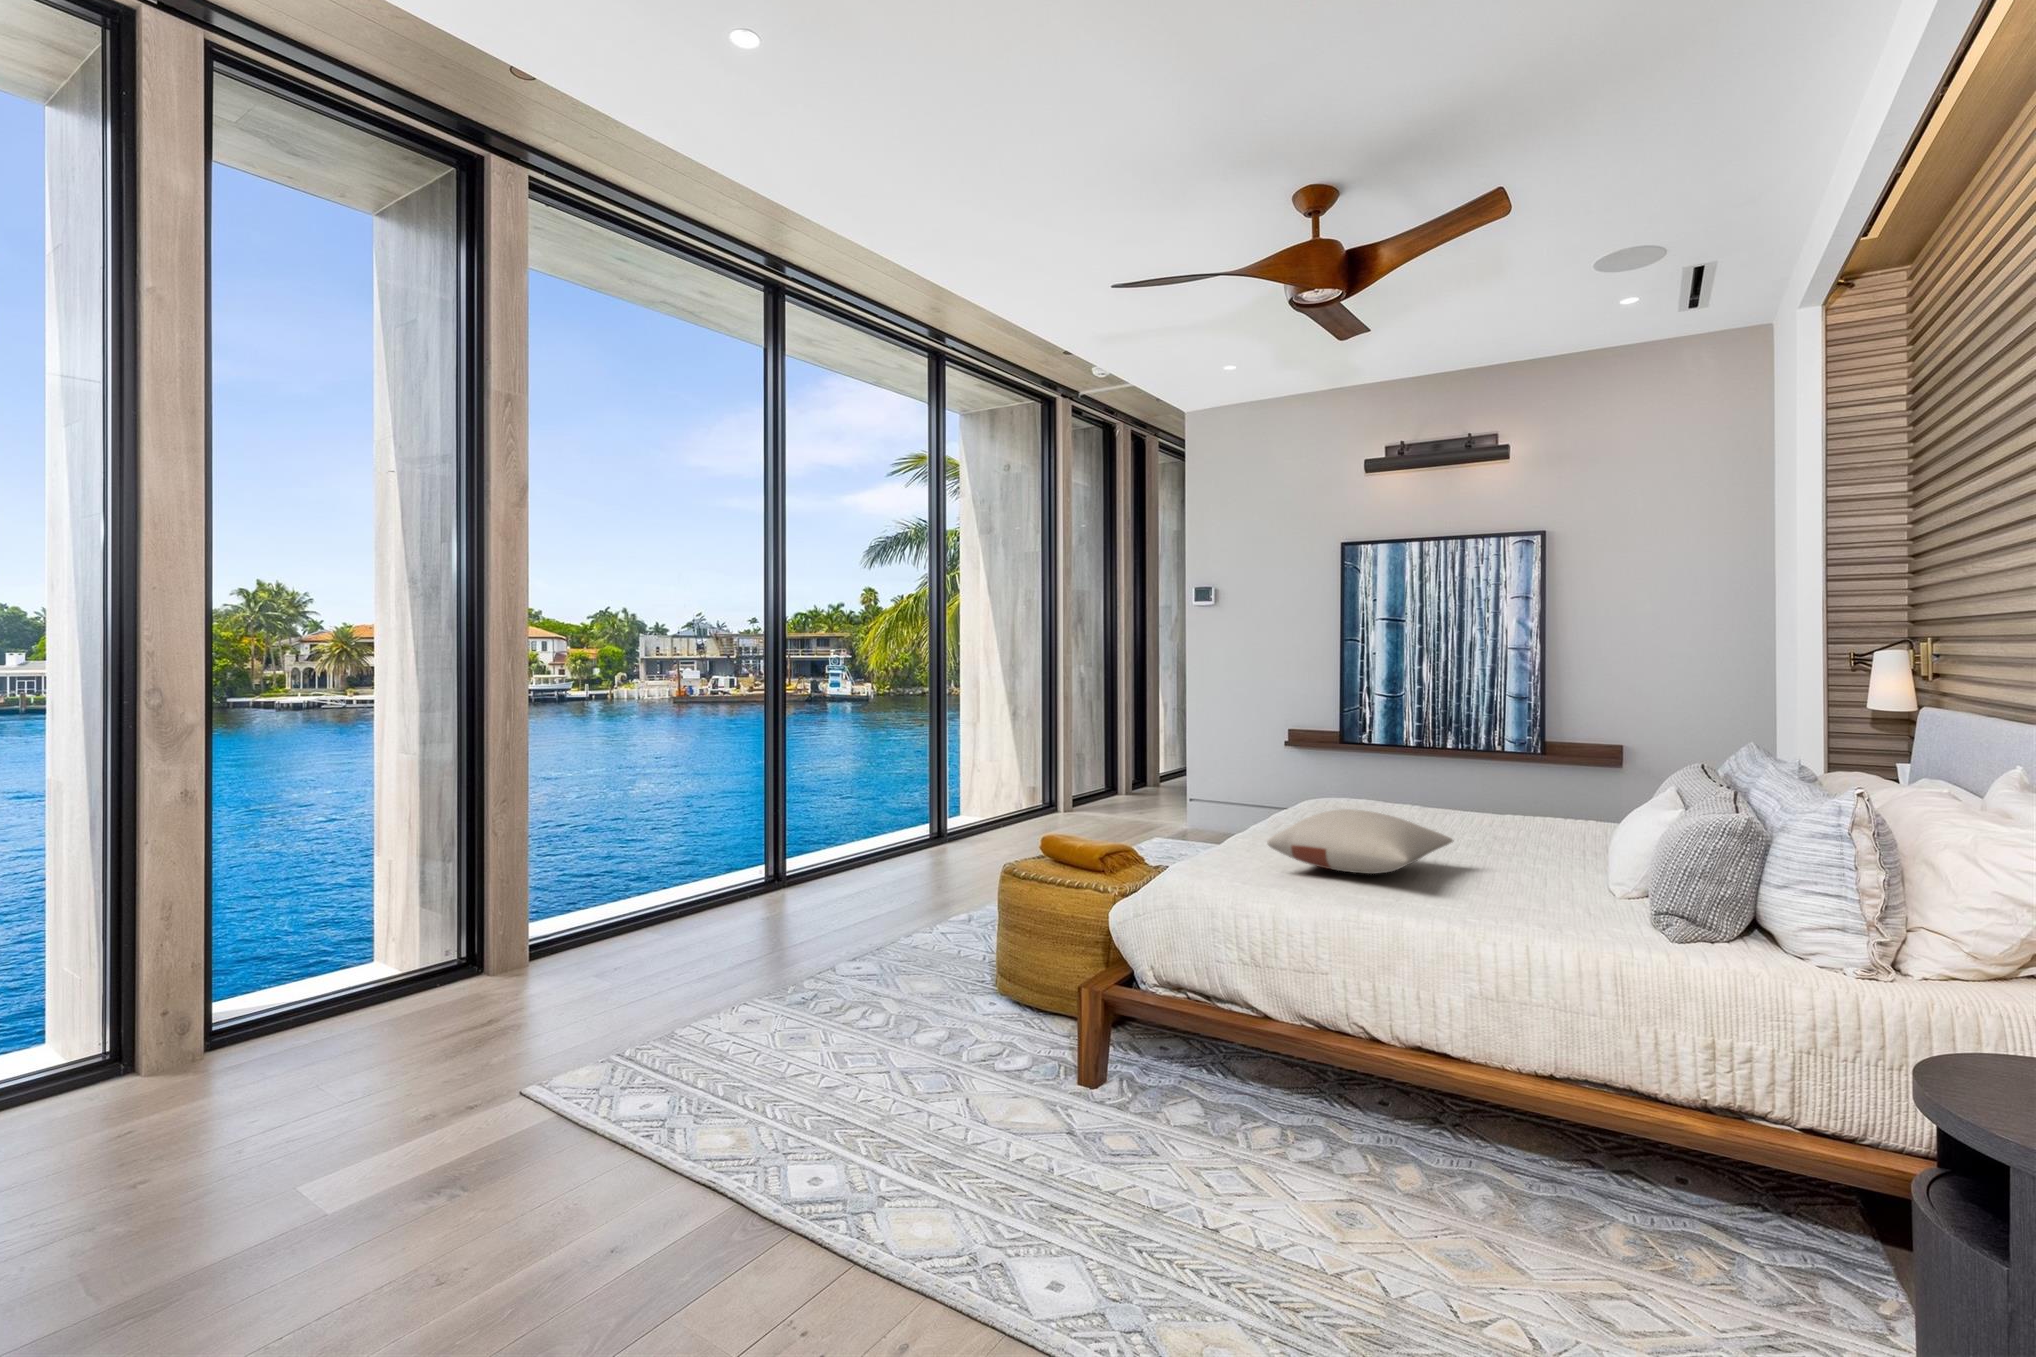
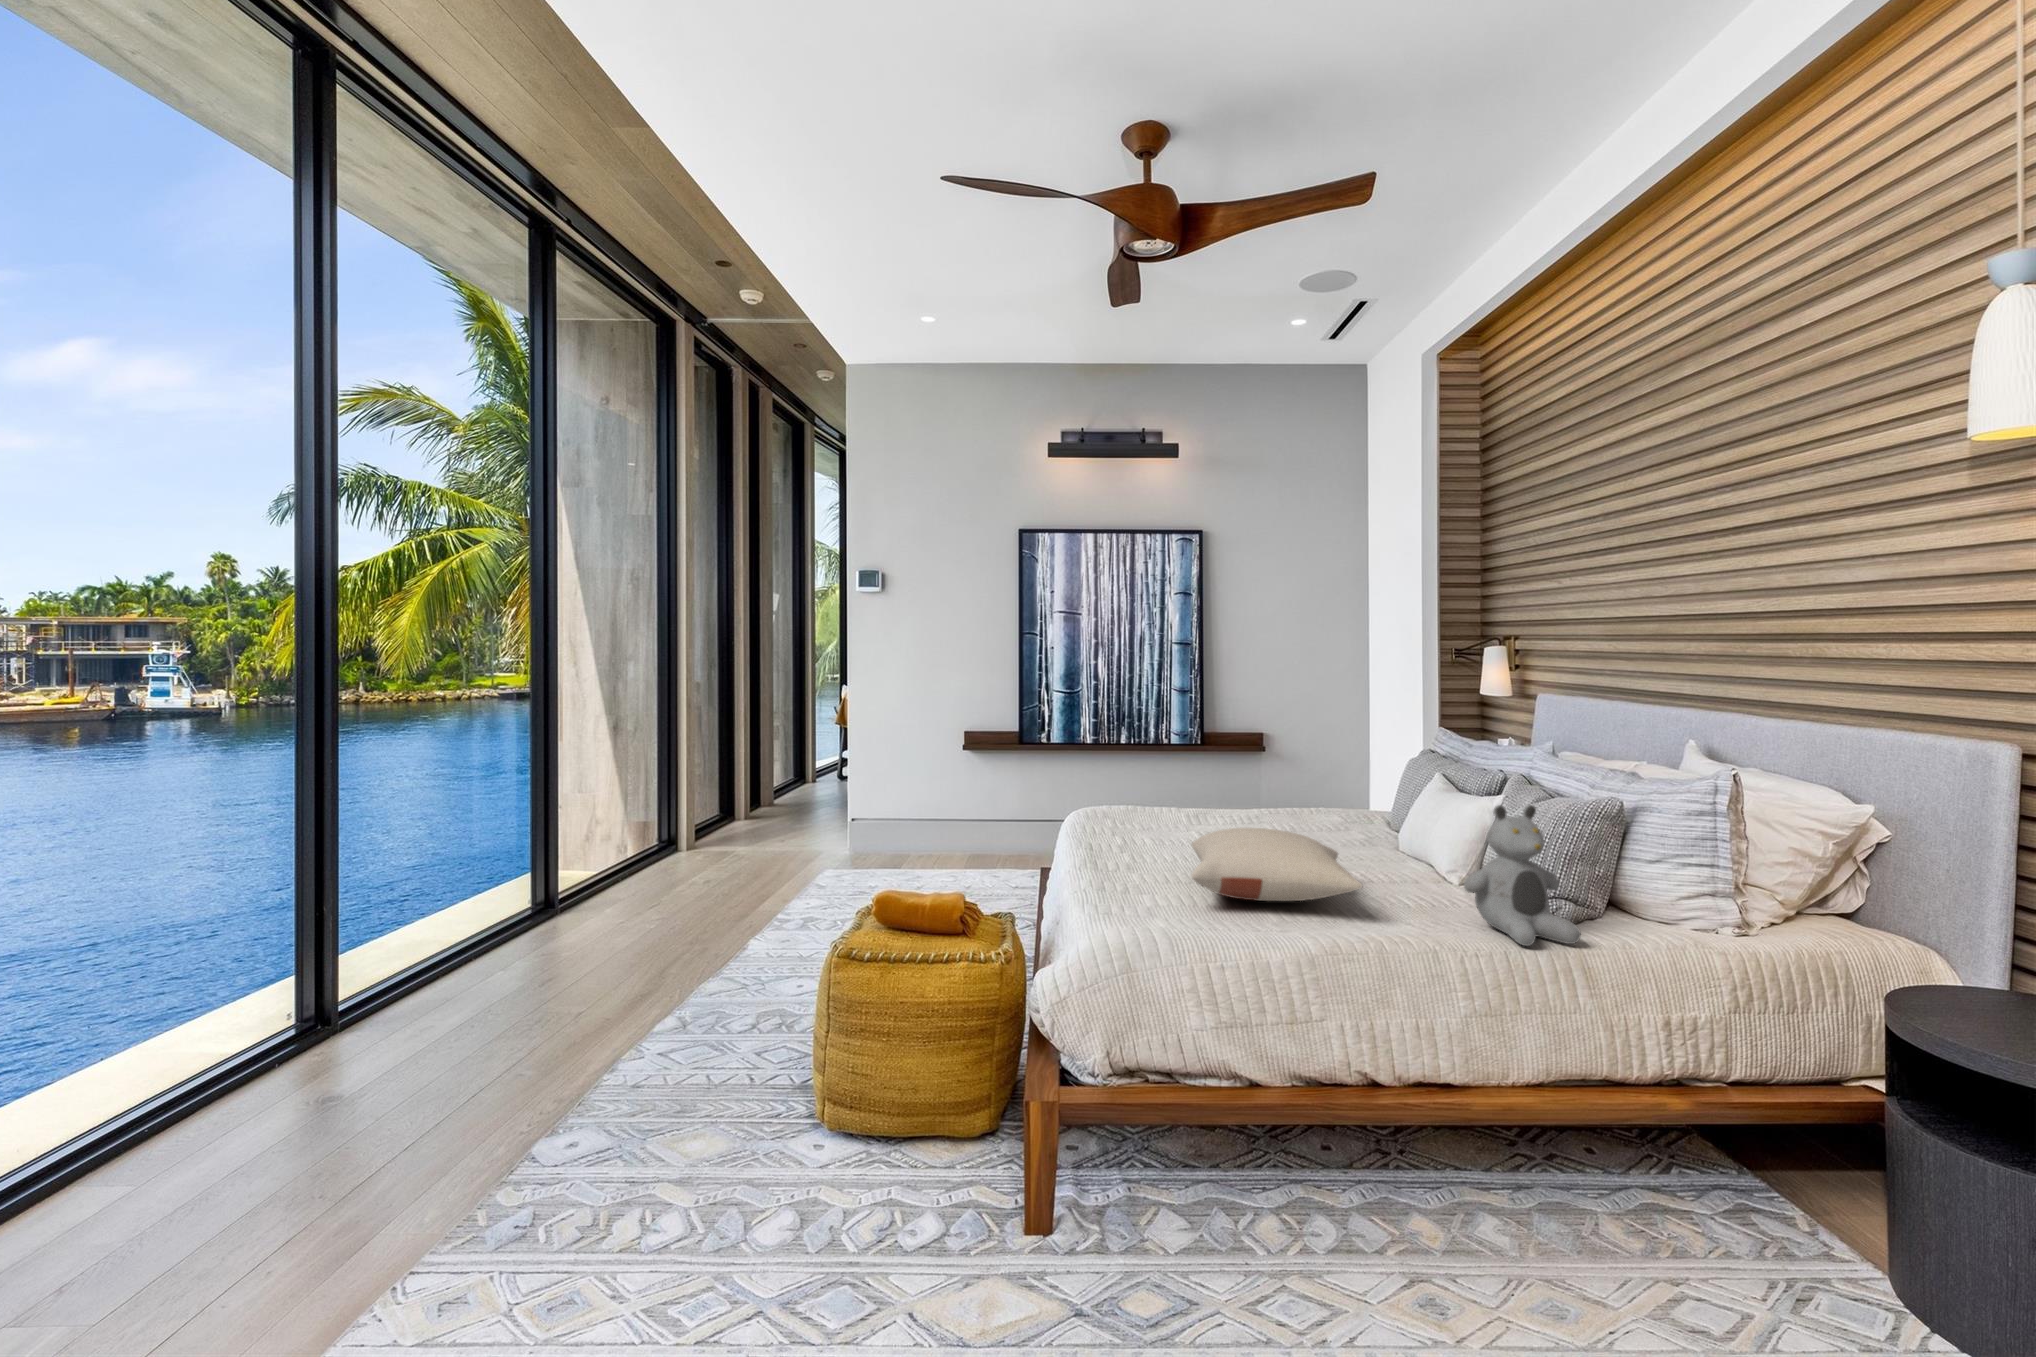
teddy bear: none [1507,794,1622,930] -> present [1464,805,1581,946]

